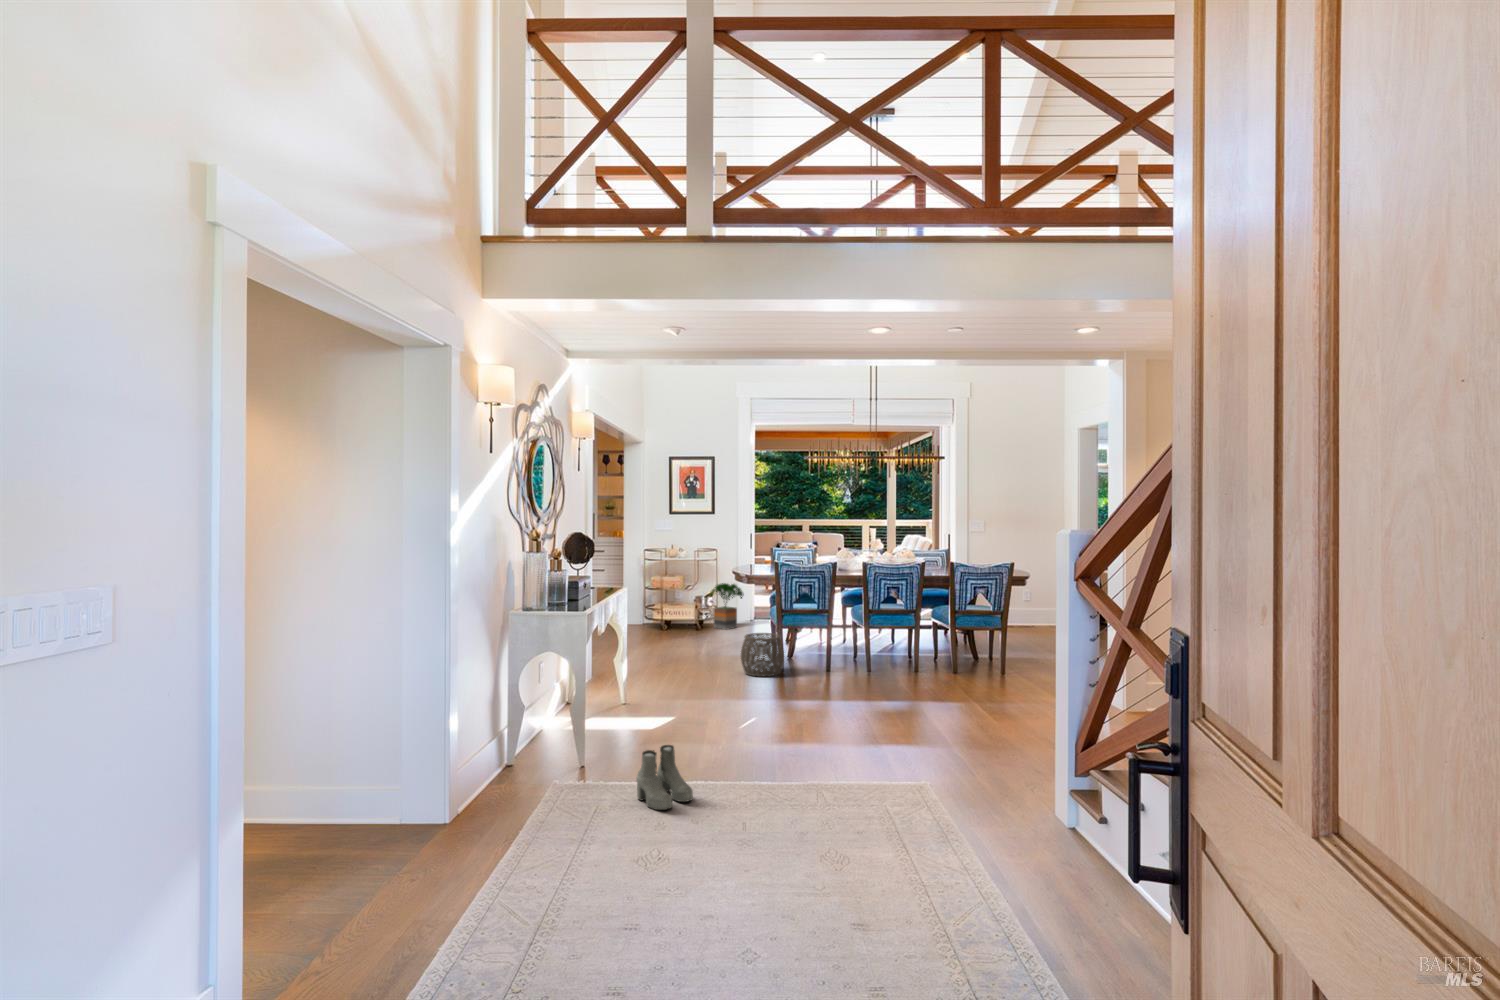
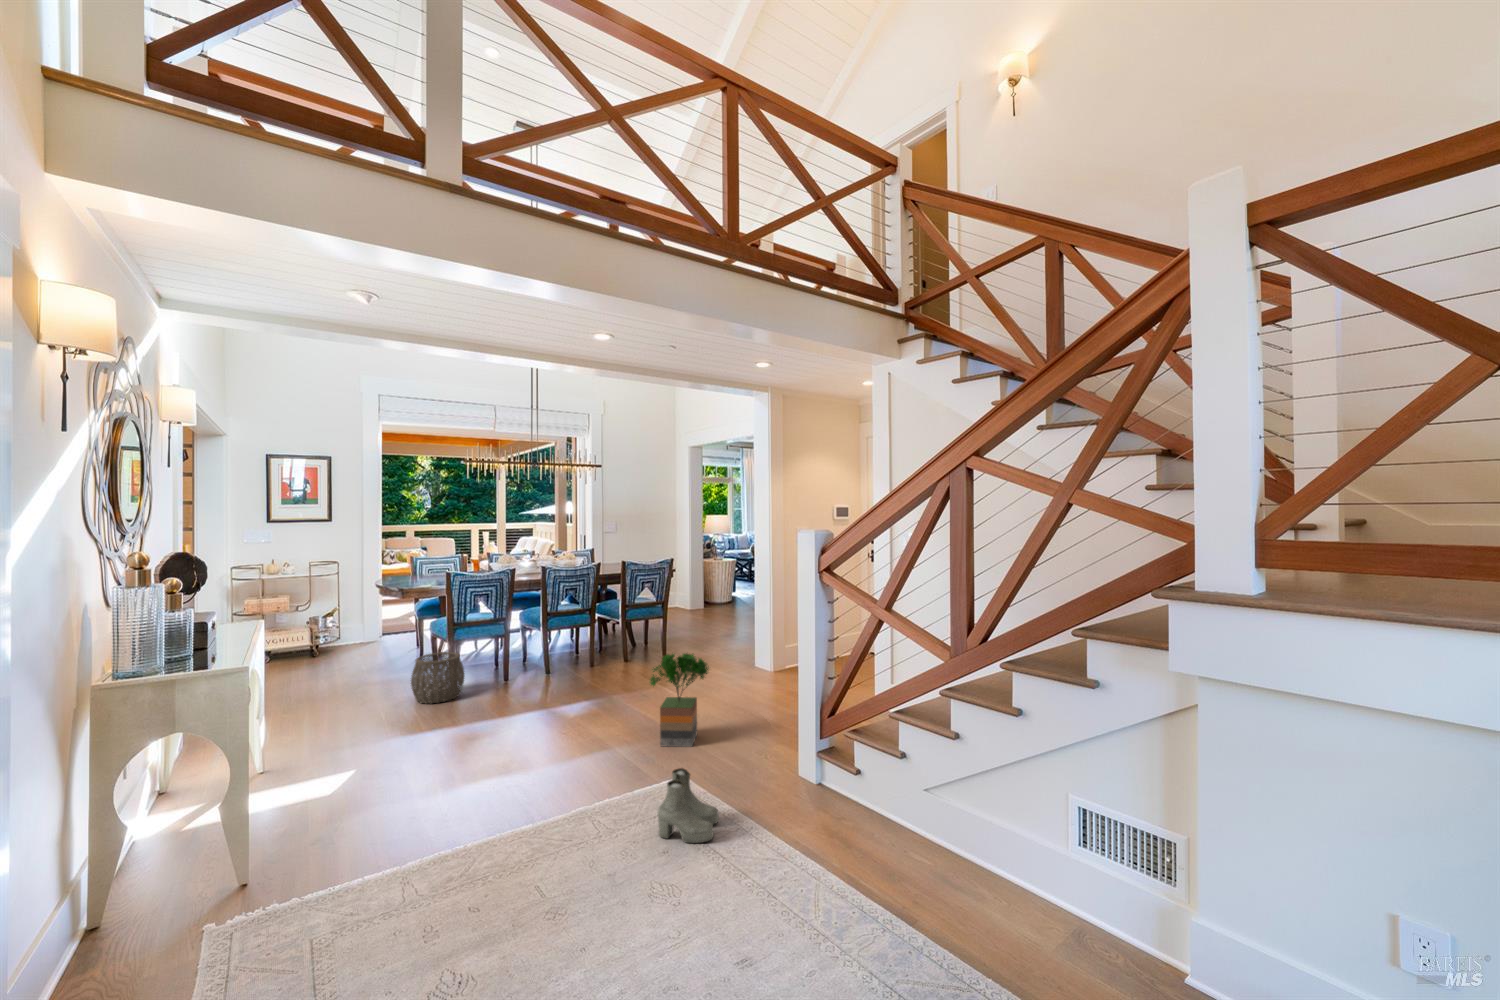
potted tree: present [710,583,744,630] -> present [650,653,709,747]
boots: present [636,745,693,810] -> present [658,768,719,843]

